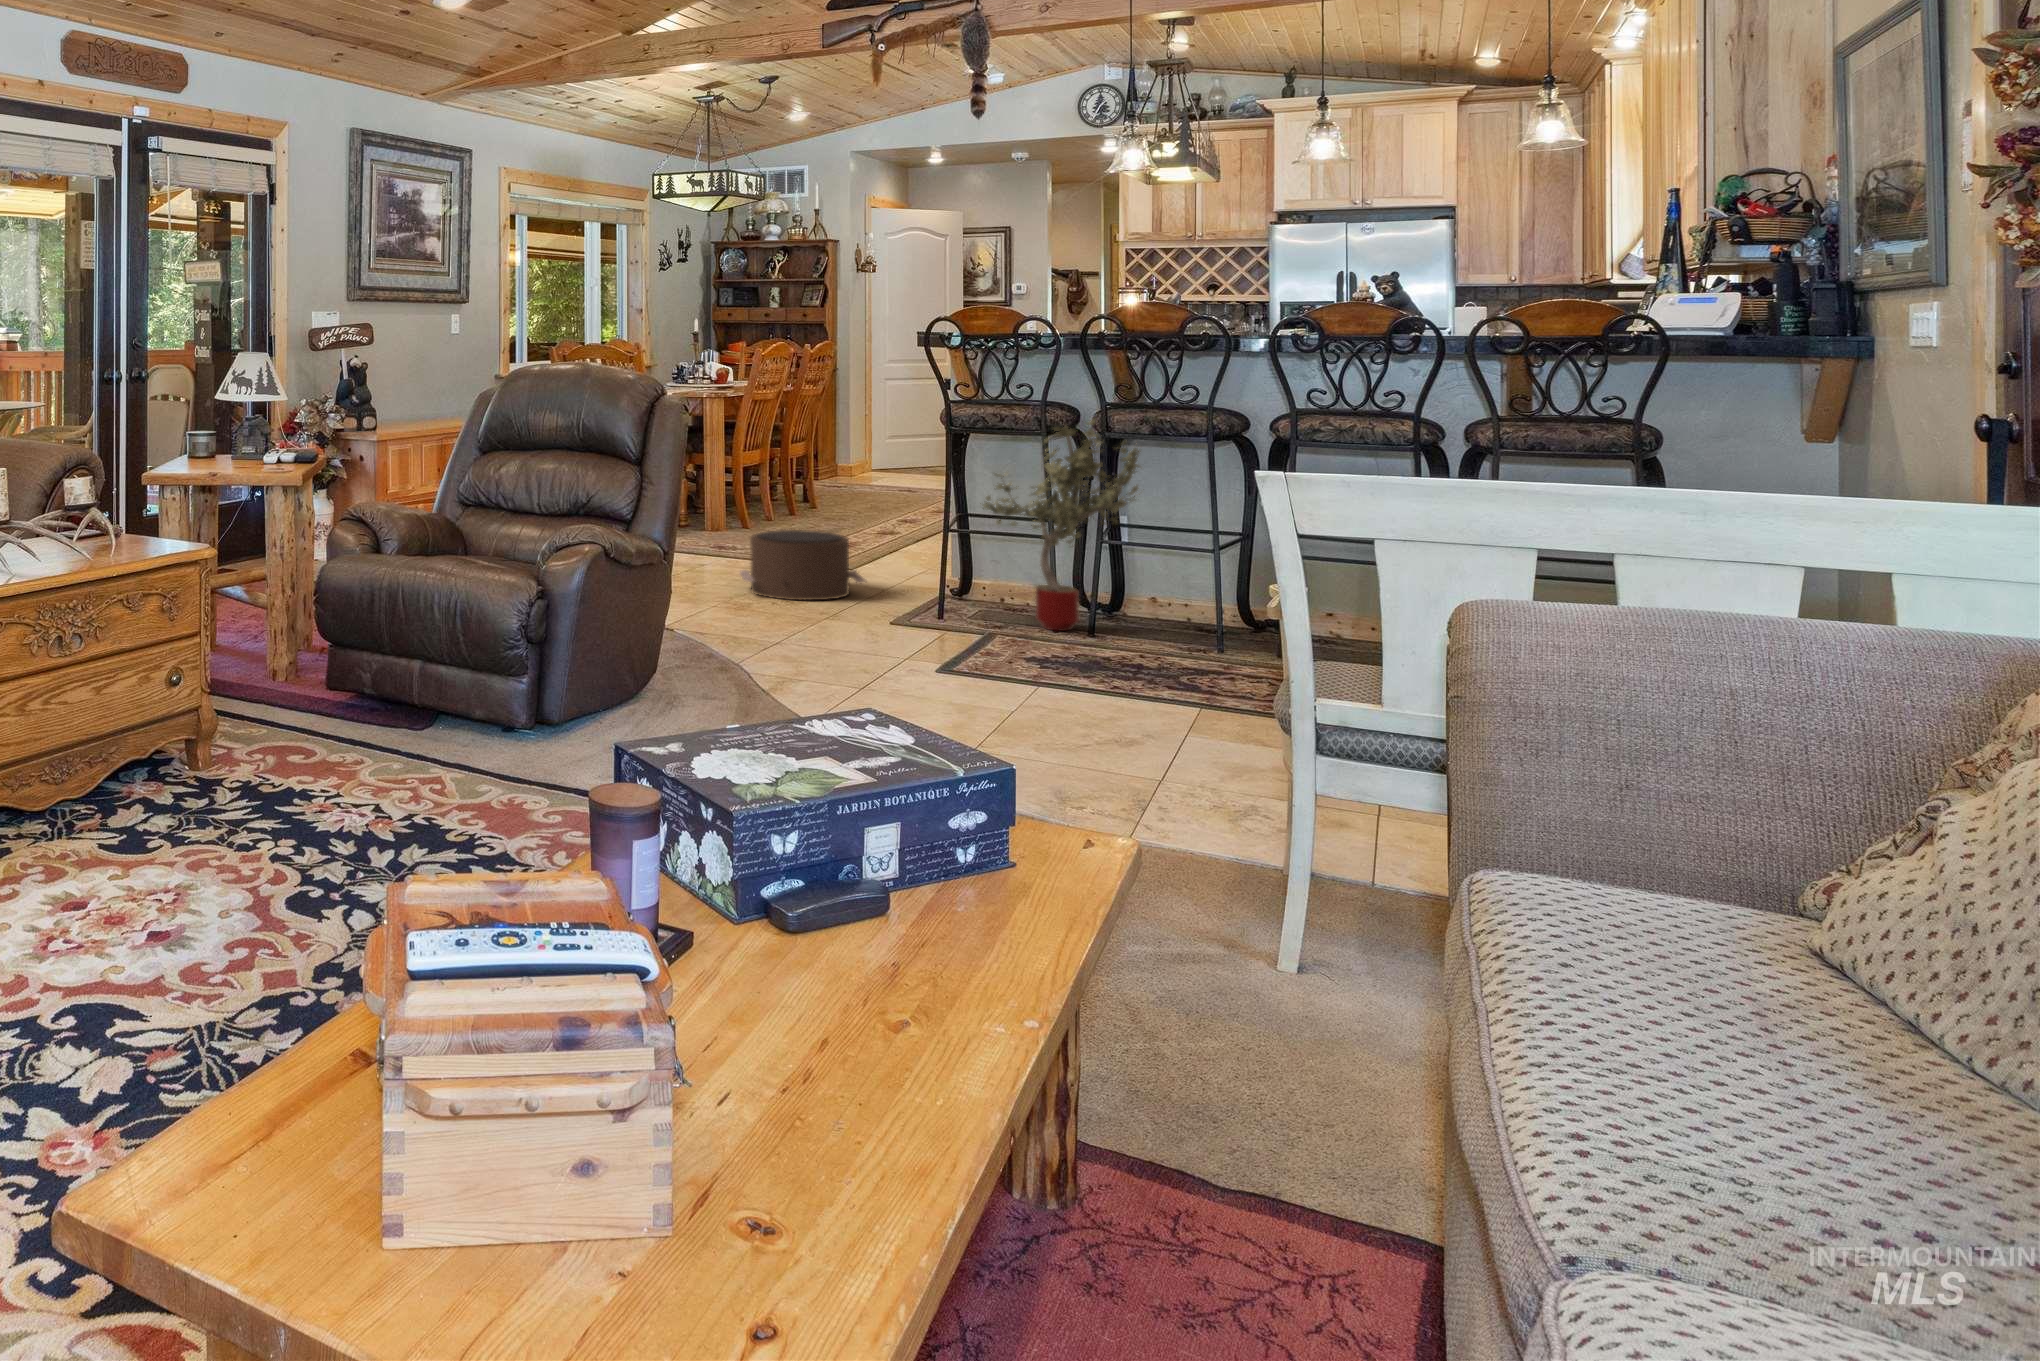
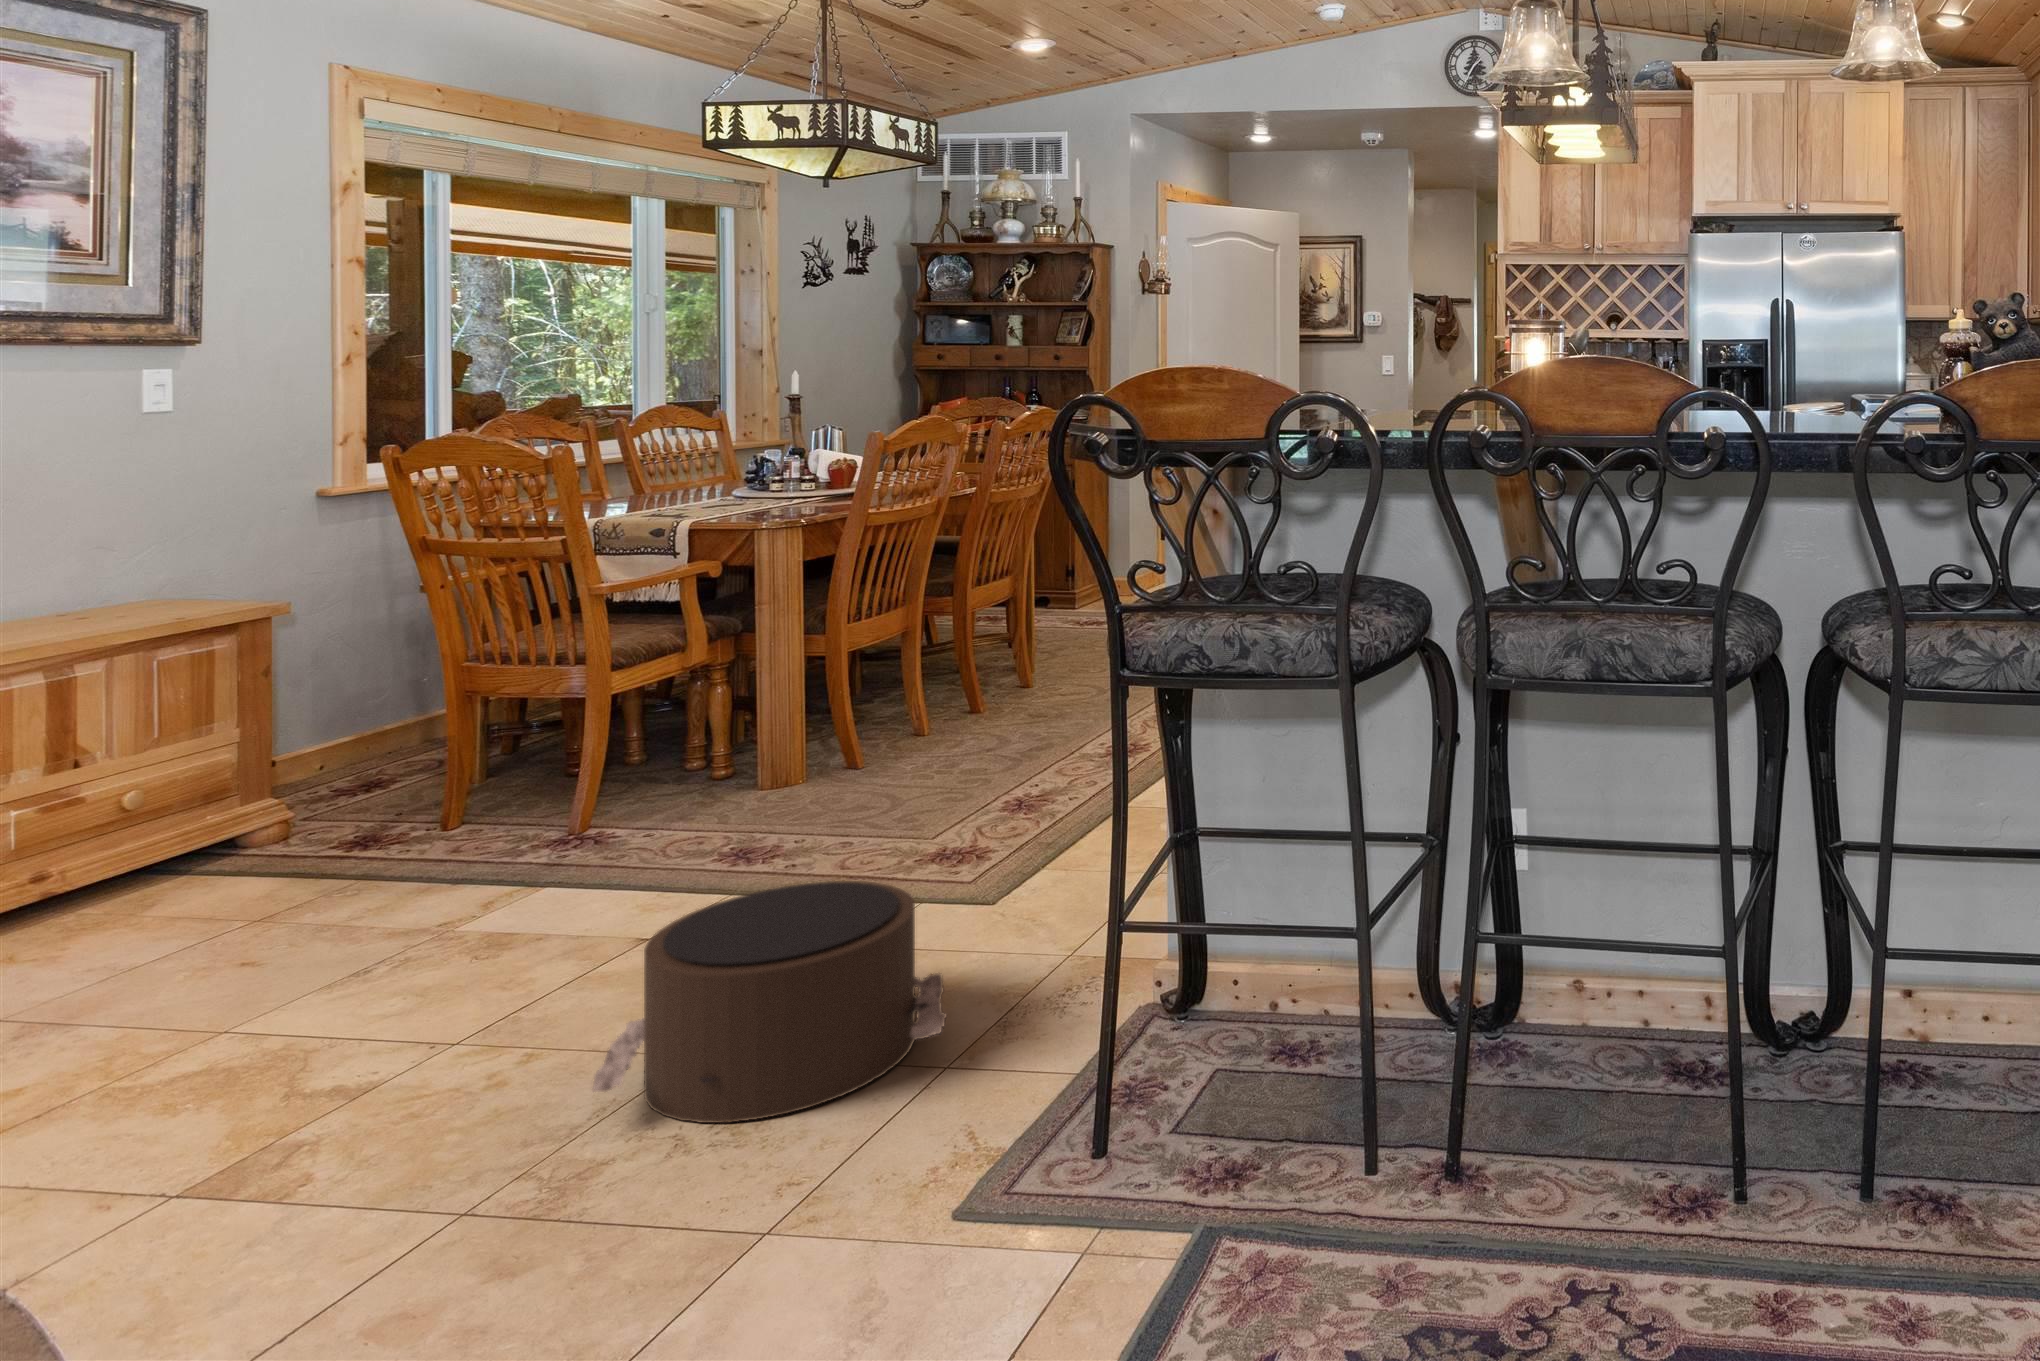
potted tree: present [980,418,1141,631] -> none [1199,619,1567,1168]

